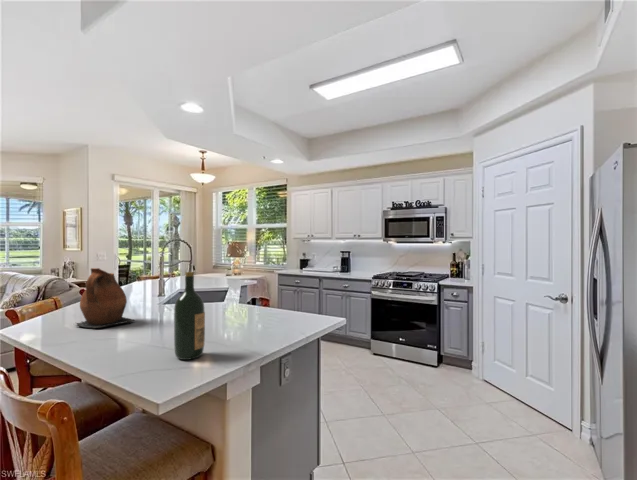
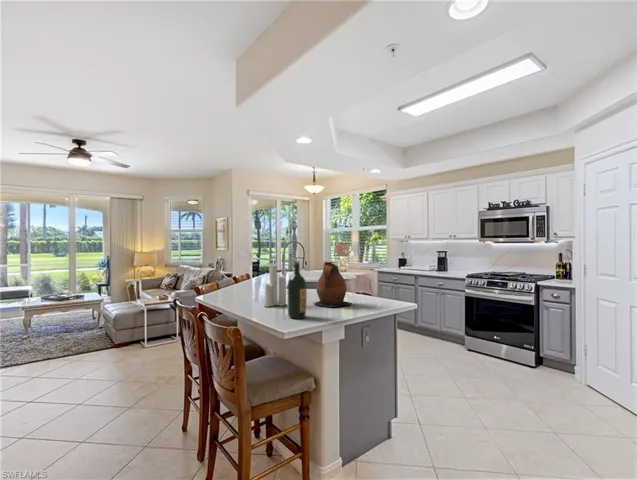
candle: none [134,262,171,339] -> present [264,263,286,307]
ceramic pitcher: present [77,268,134,328] -> present [314,262,352,307]

